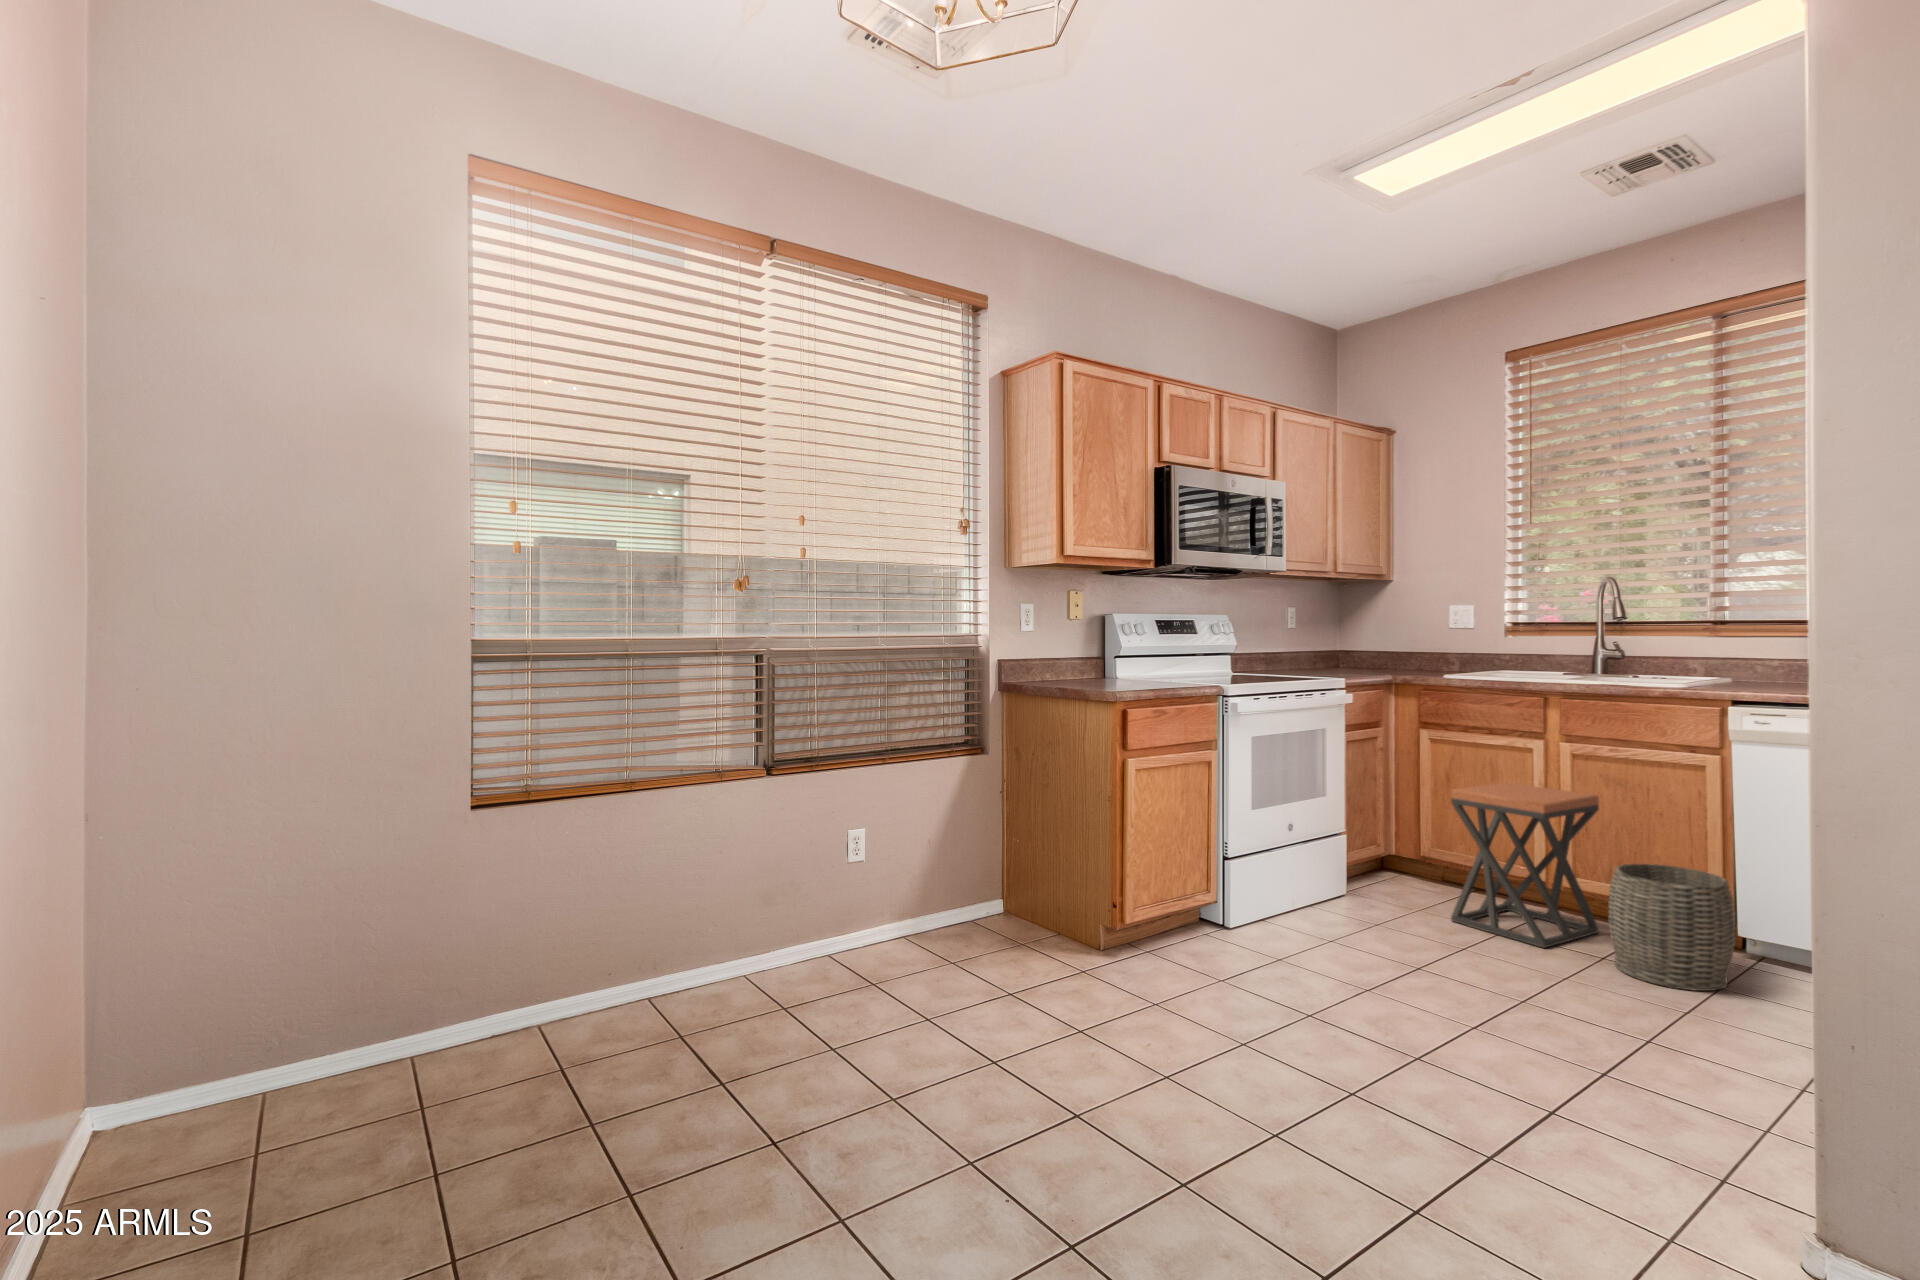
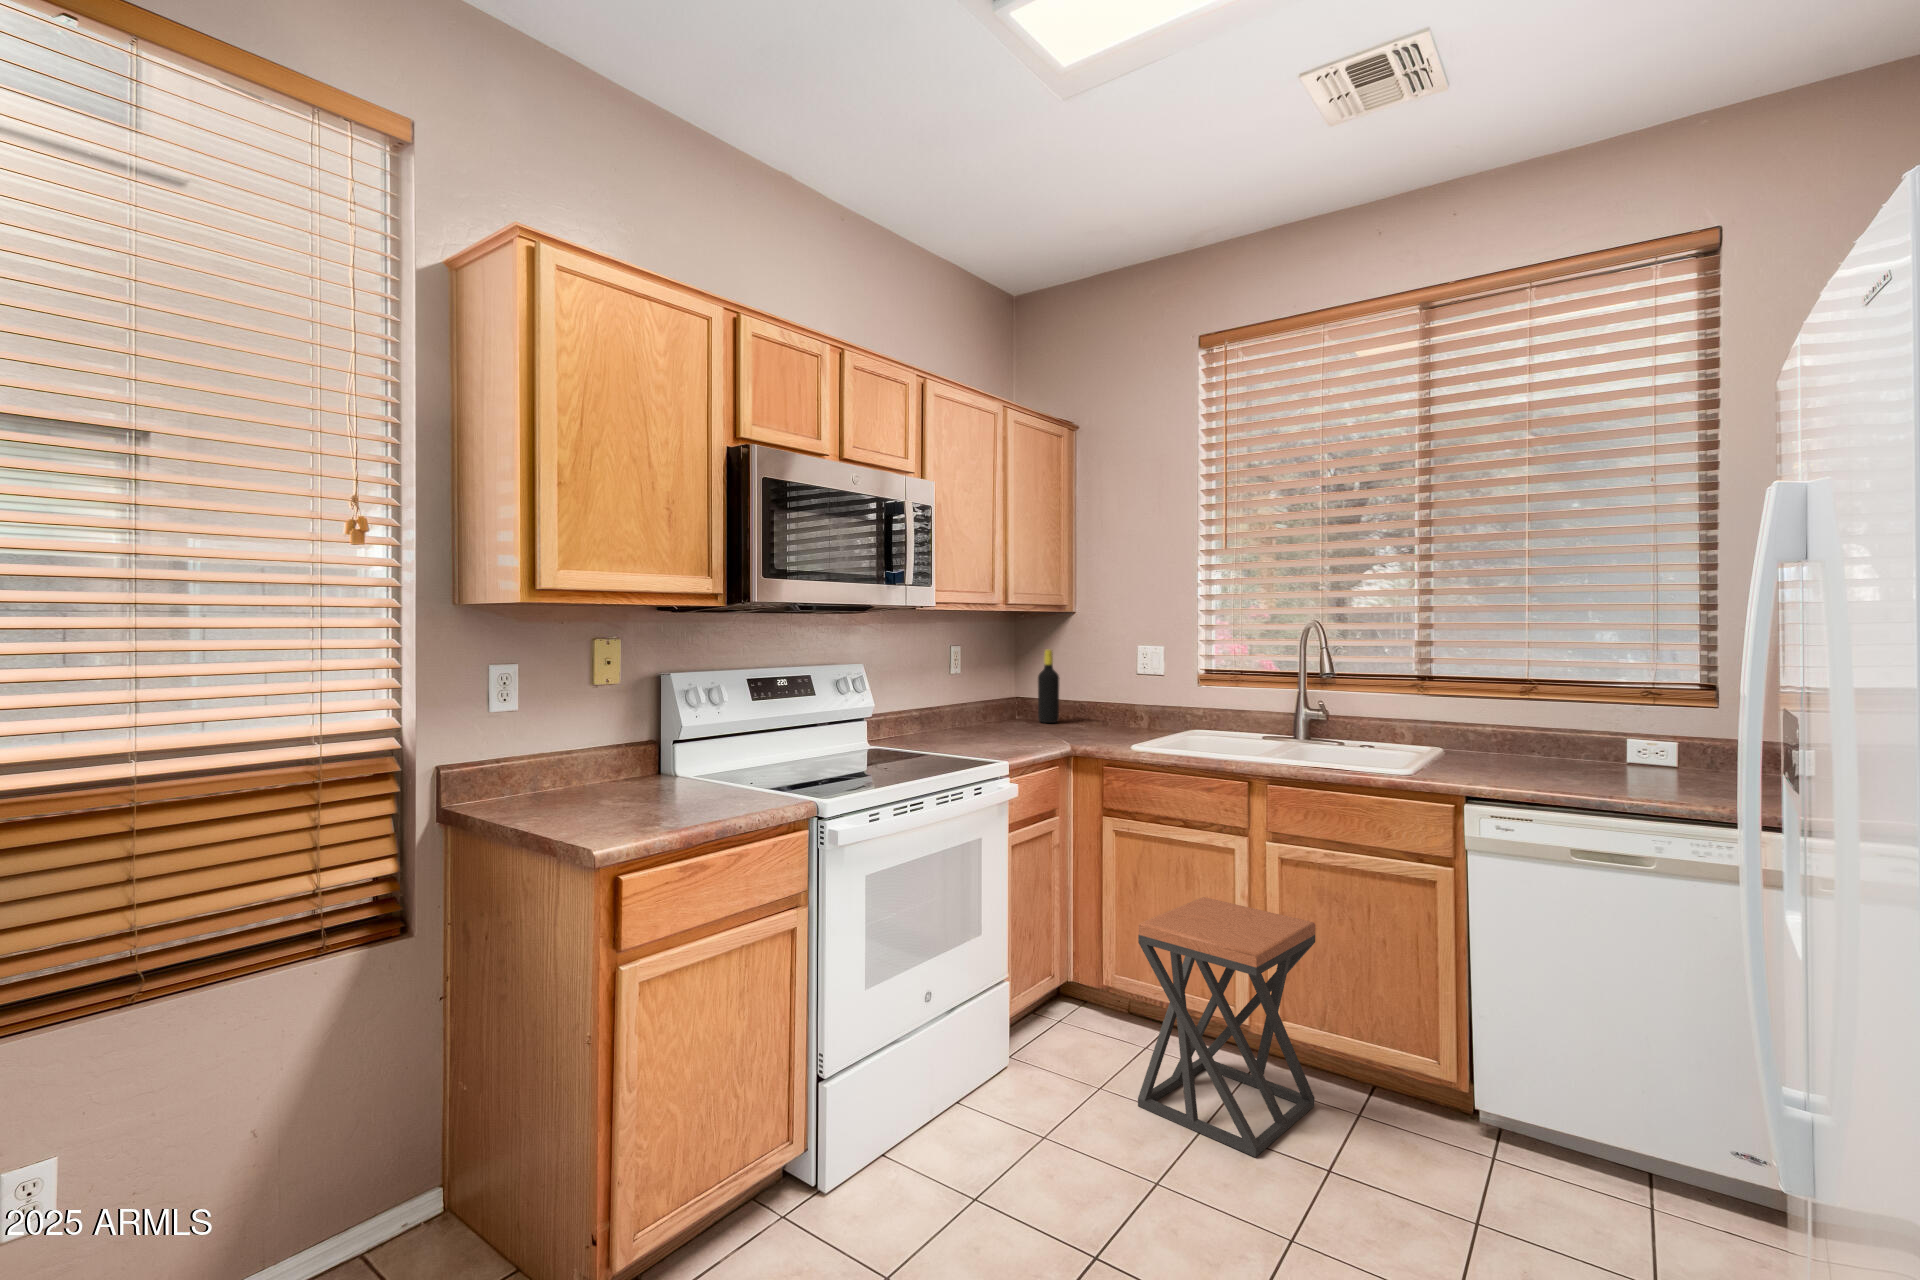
bottle: none [1362,610,1381,668] -> present [1038,649,1060,723]
woven basket: present [1608,864,1735,991] -> none [1338,1031,1494,1238]

